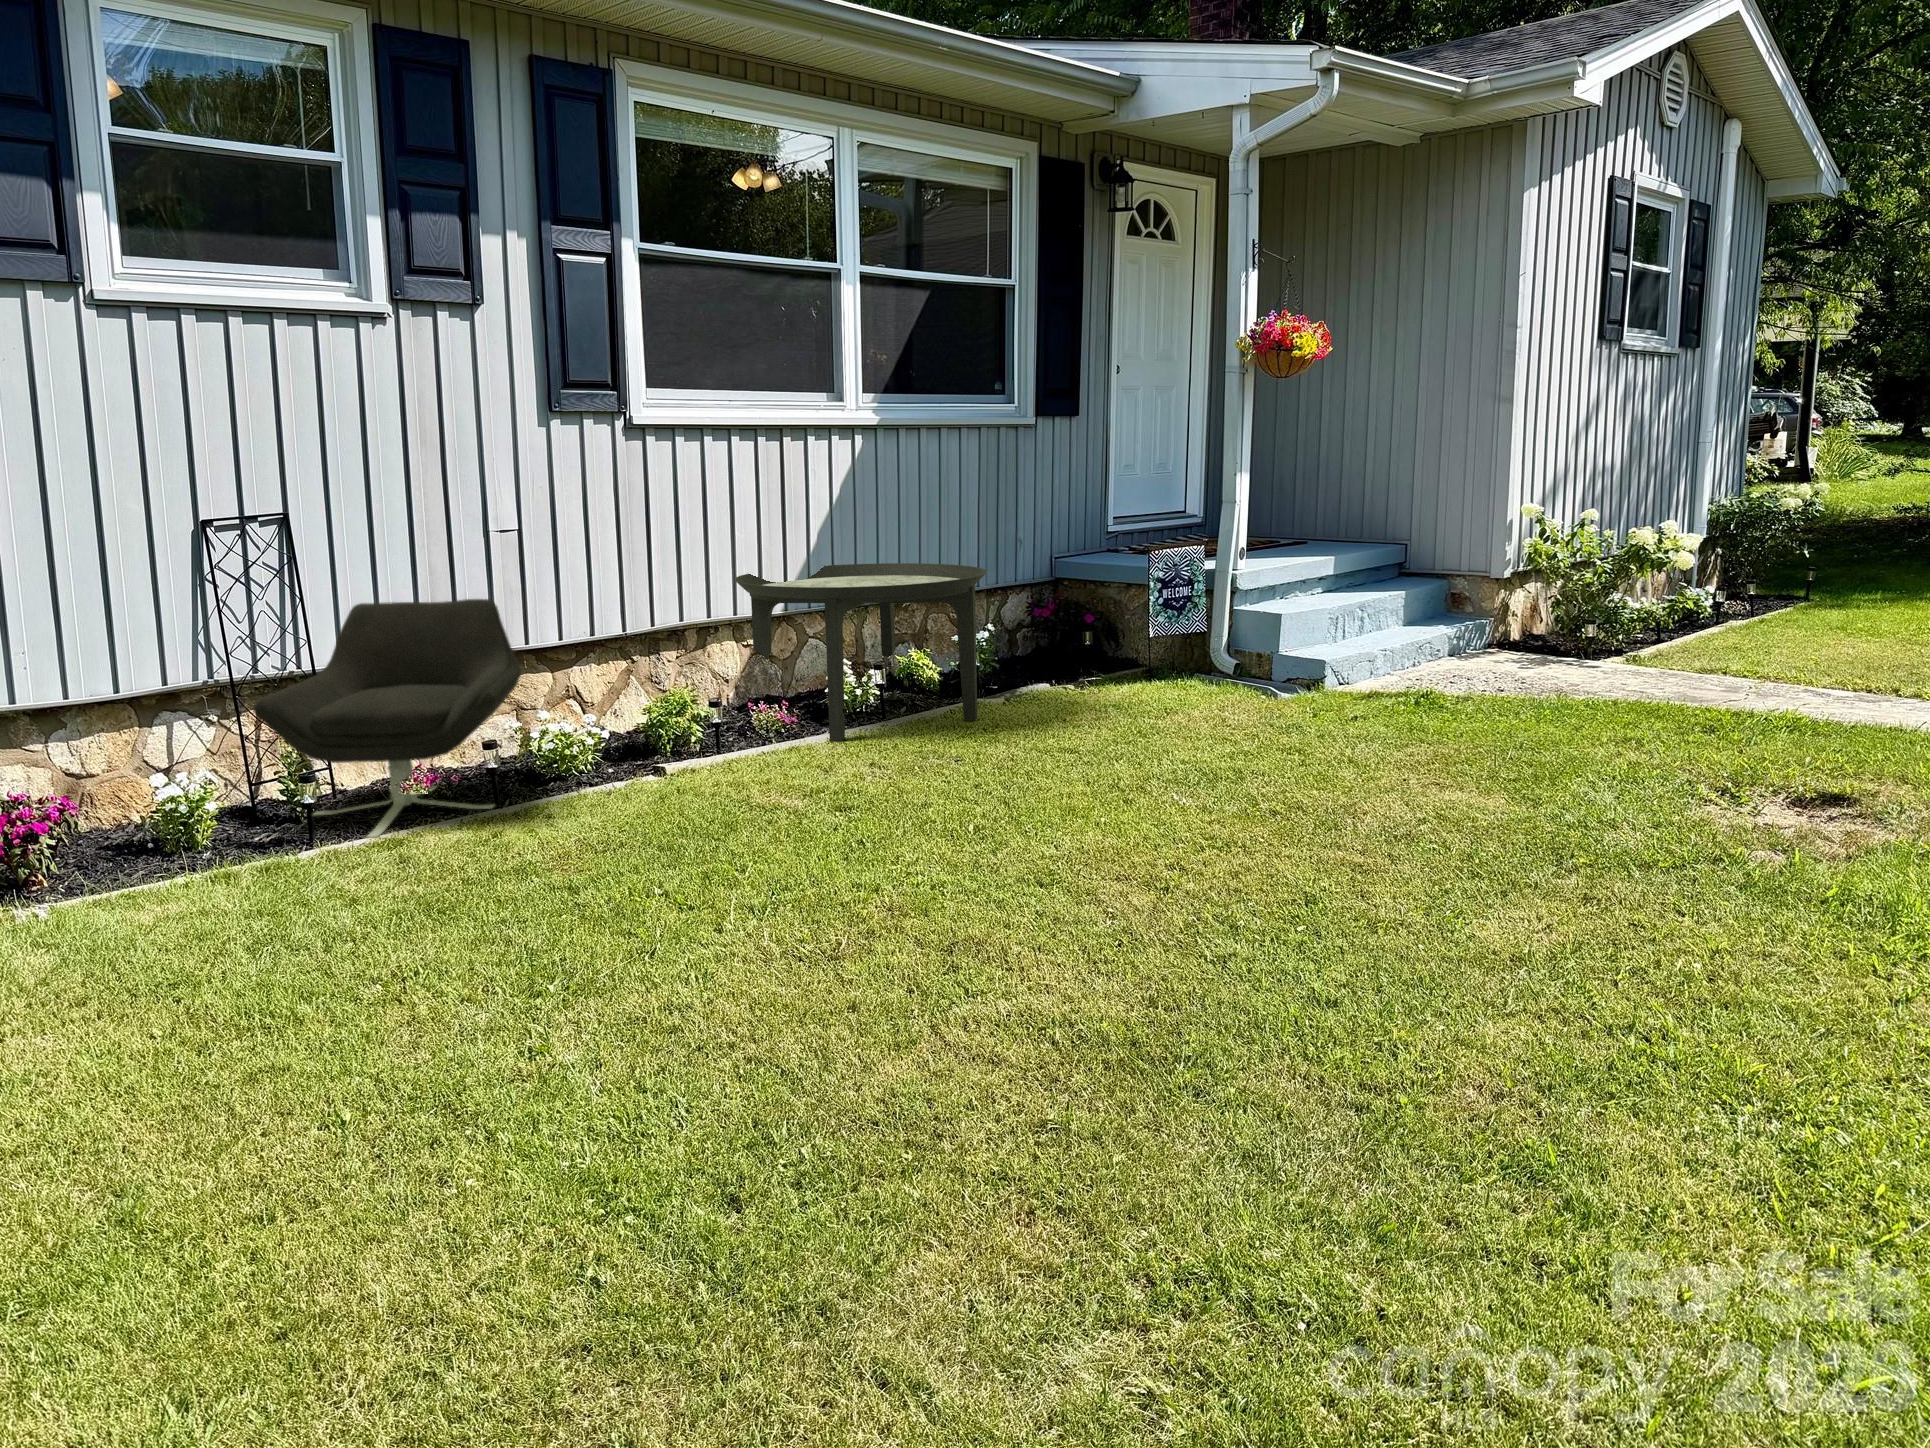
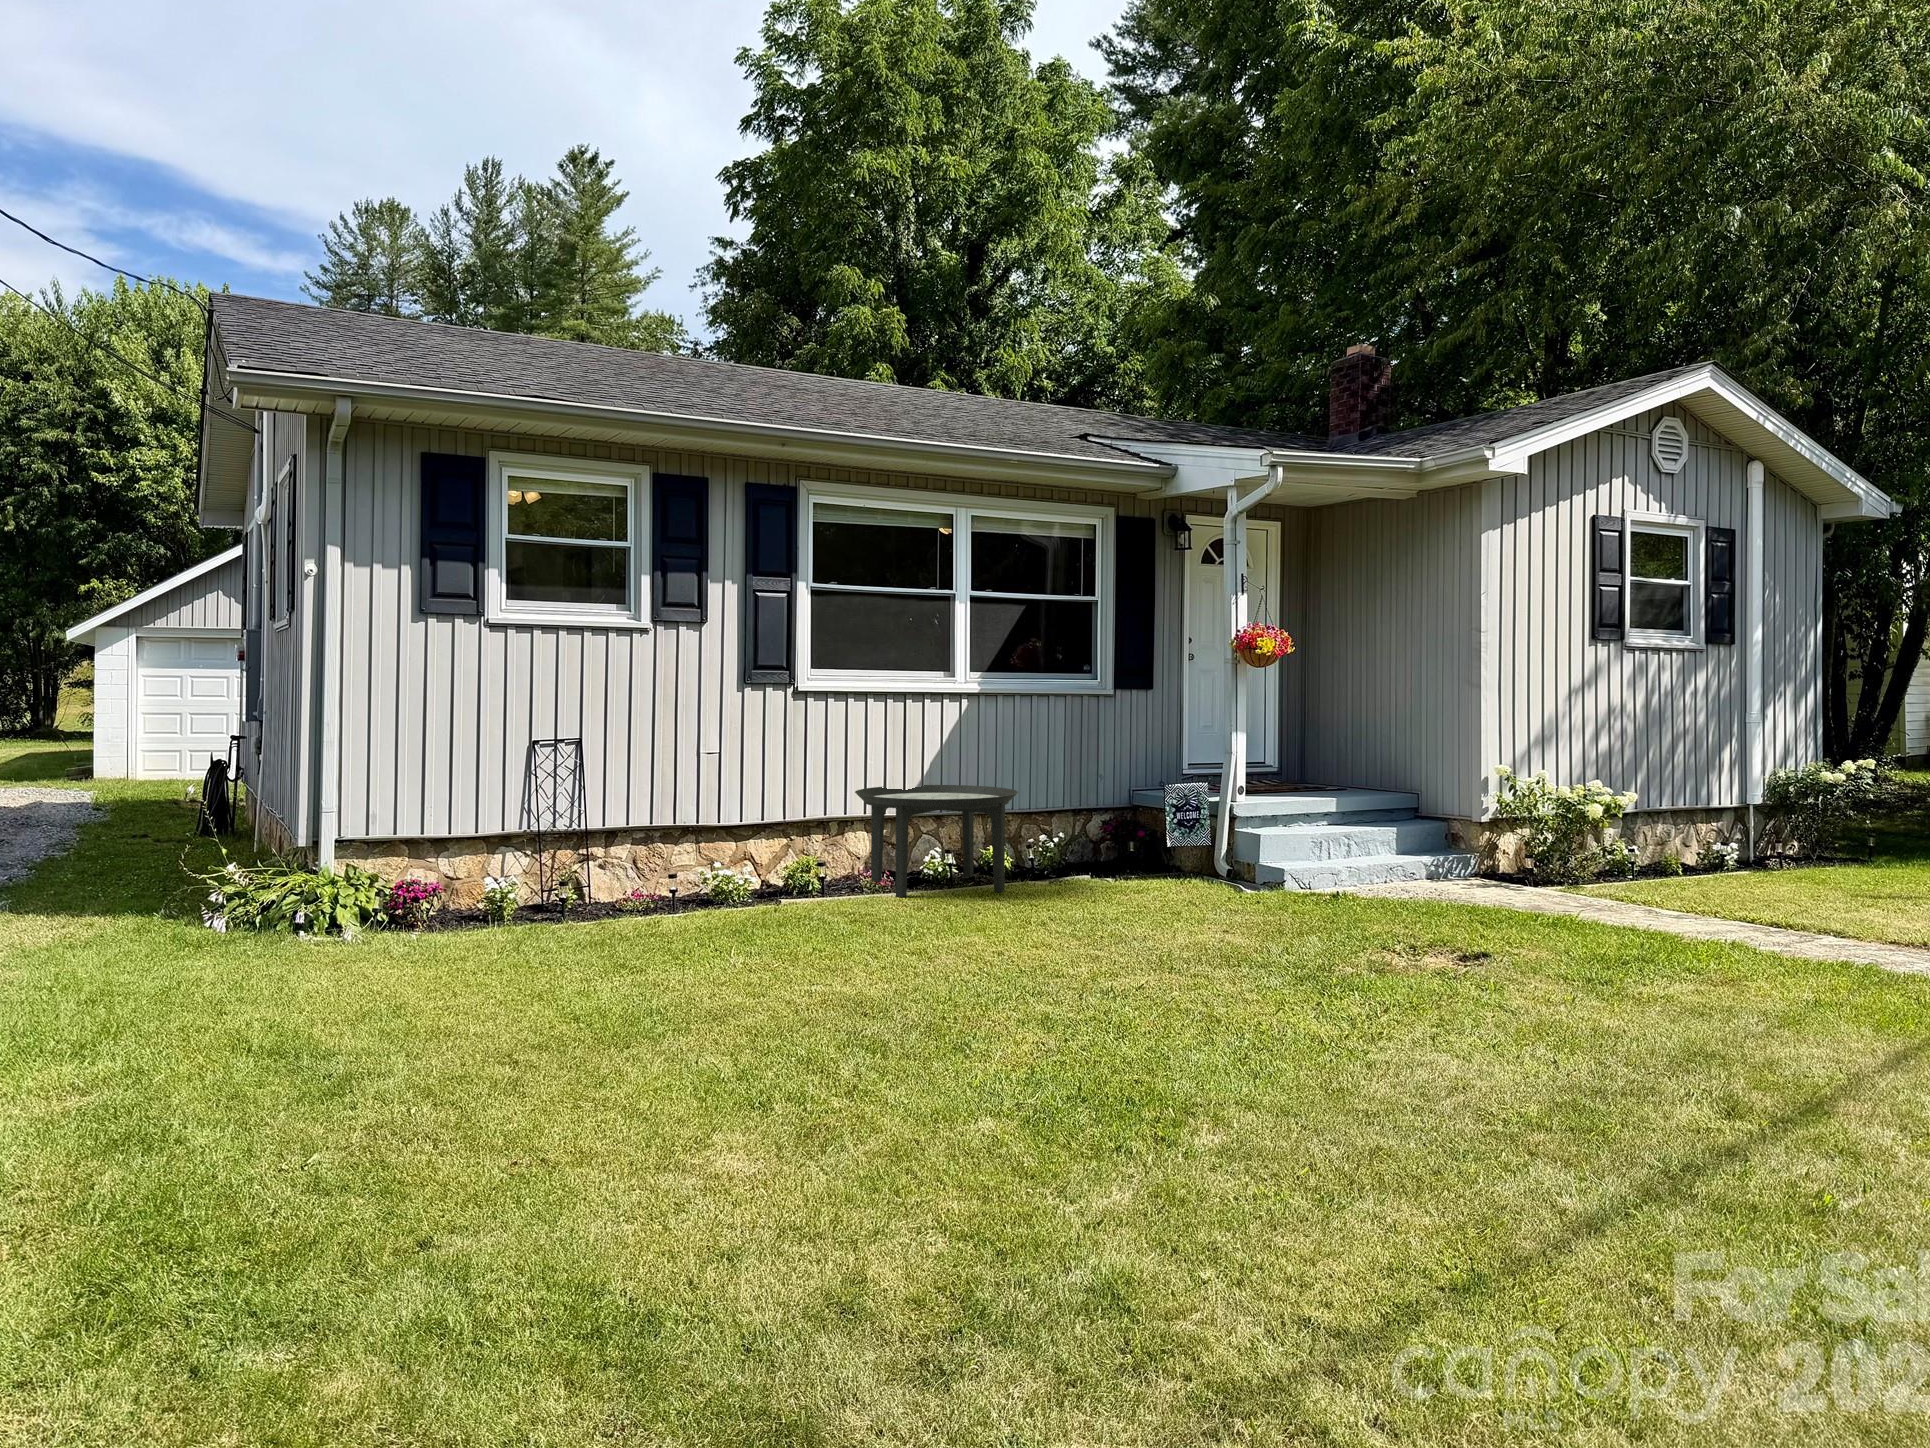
lounge chair: present [253,599,521,838] -> none [540,792,698,924]

